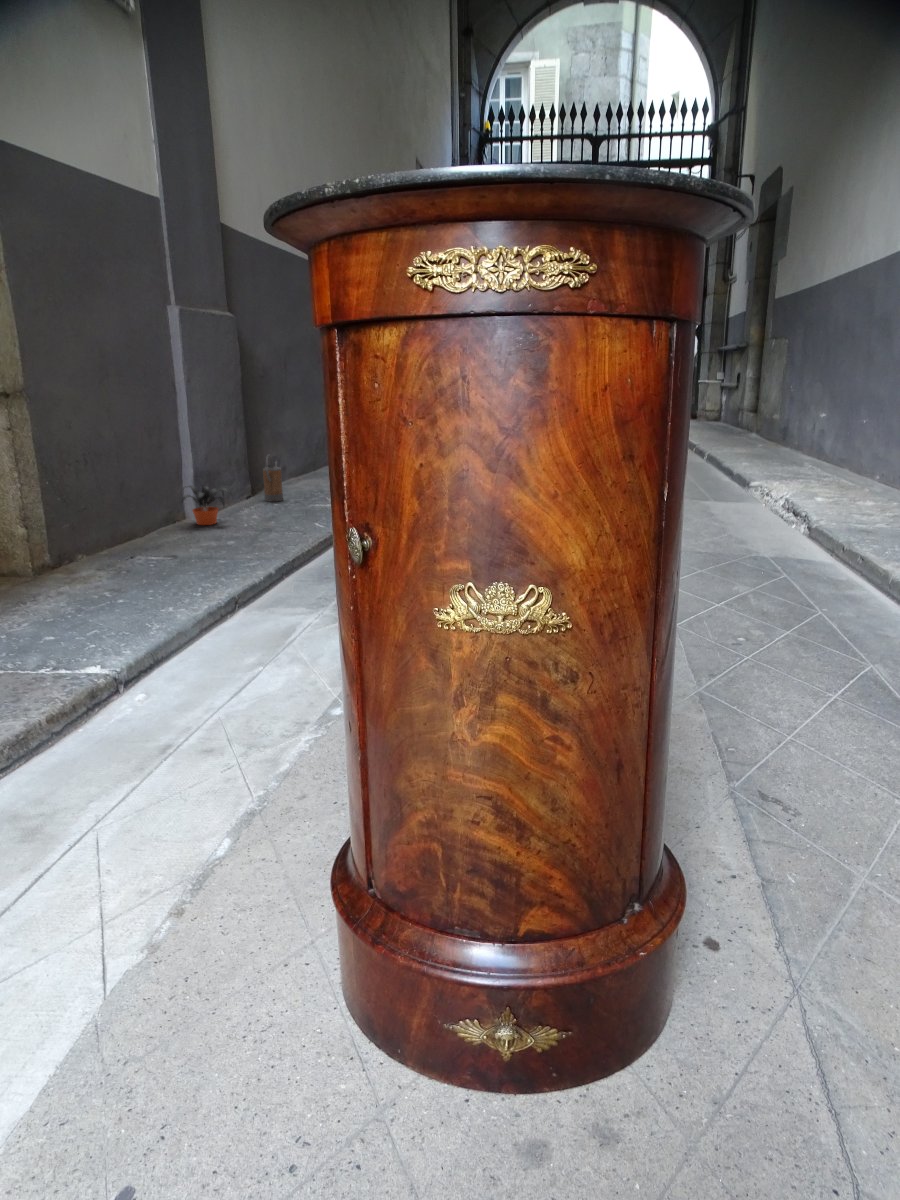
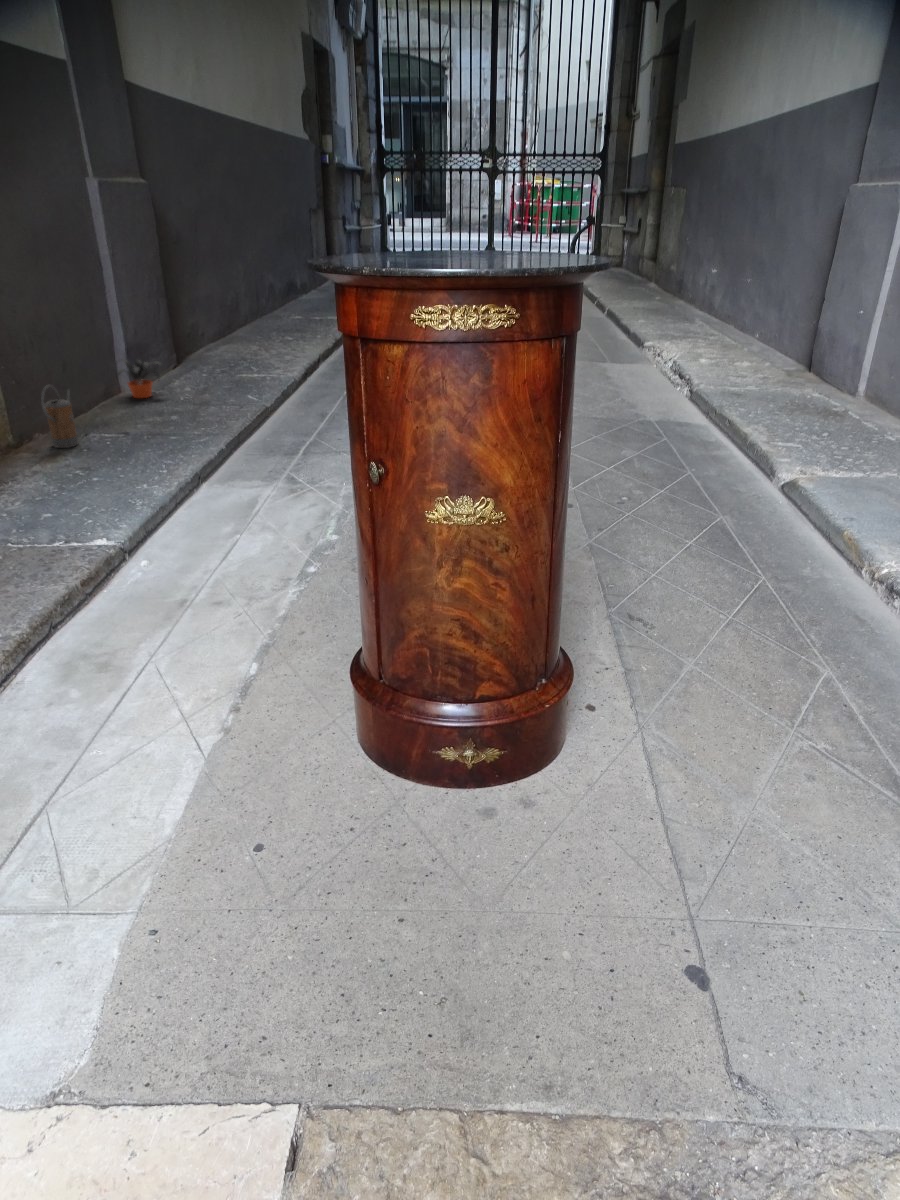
watering can: present [263,454,283,501] -> present [41,385,79,448]

